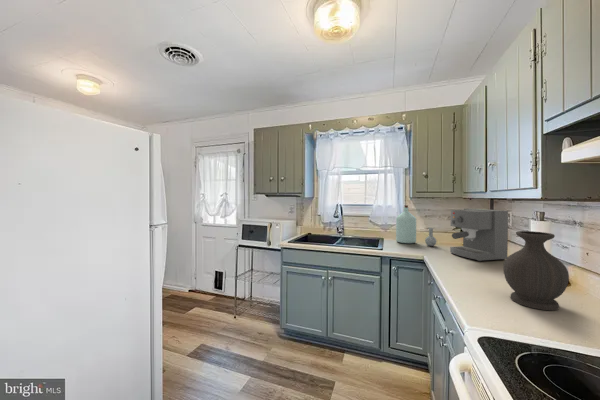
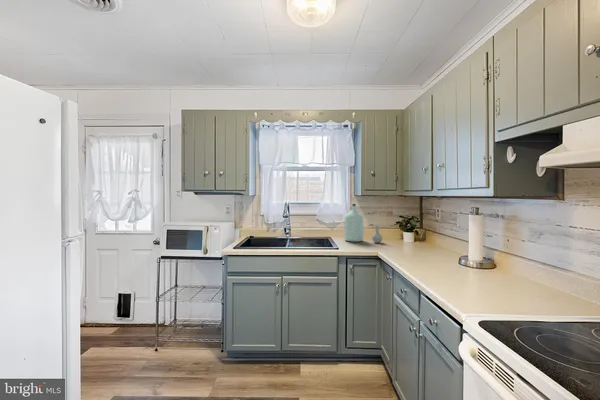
coffee maker: present [450,209,508,261] -> none [398,206,444,253]
vase: present [503,231,569,310] -> none [462,223,510,287]

